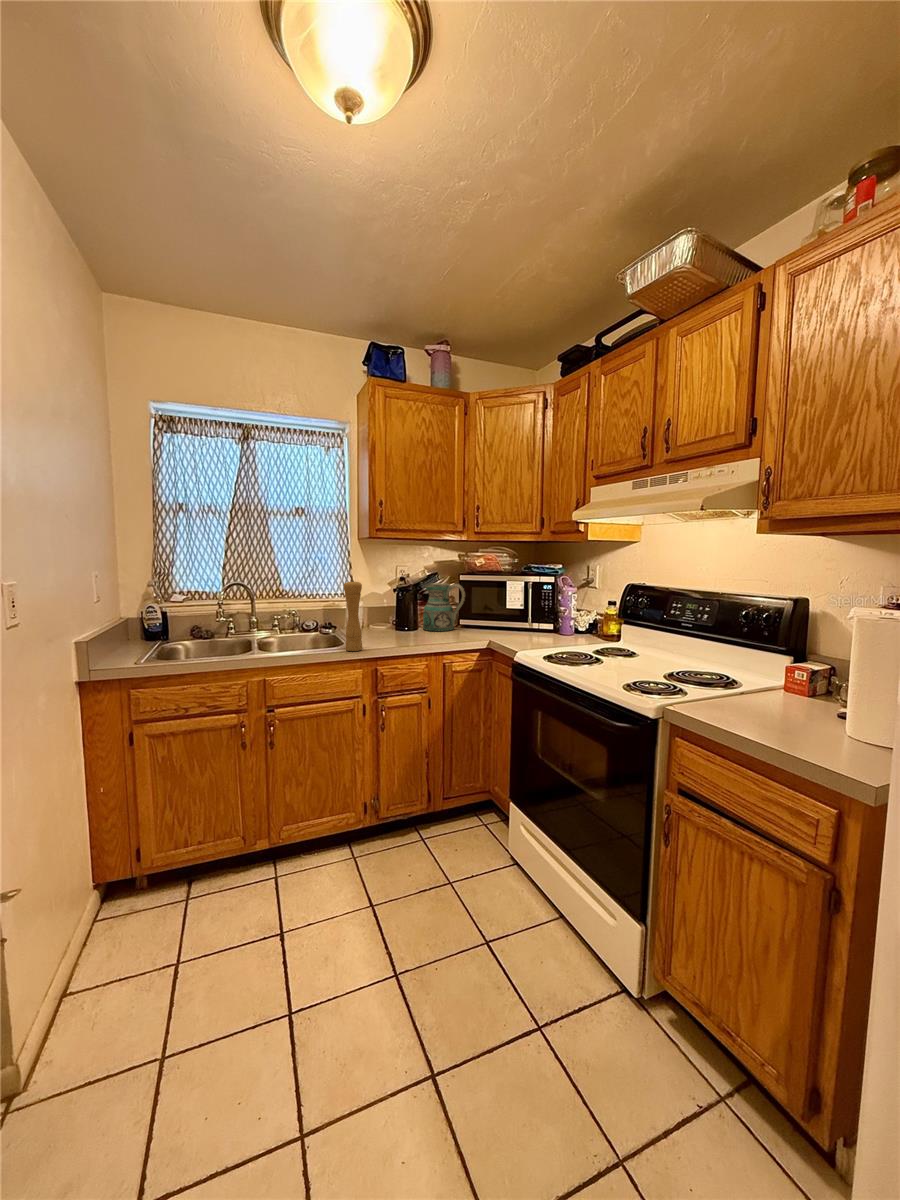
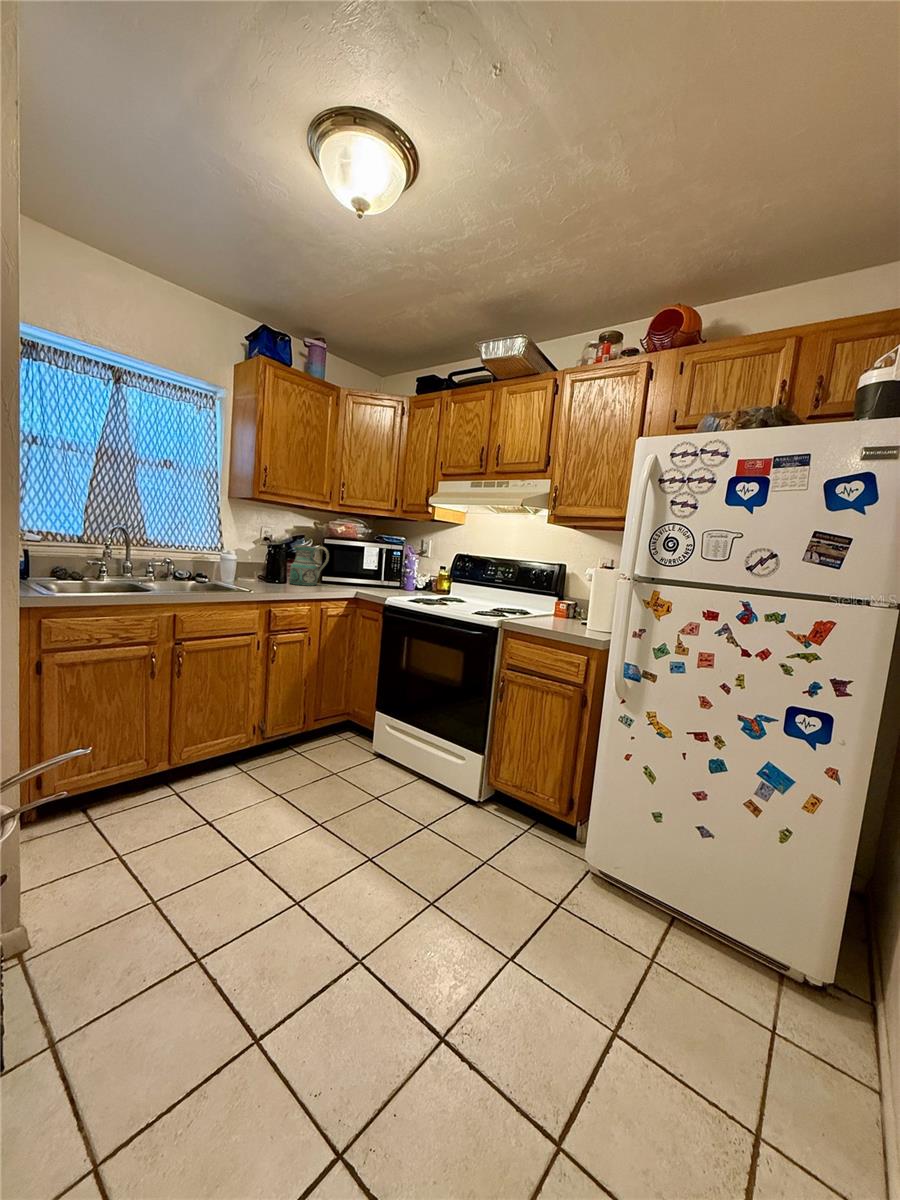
pepper mill: present [344,581,362,651] -> none [244,533,262,594]

